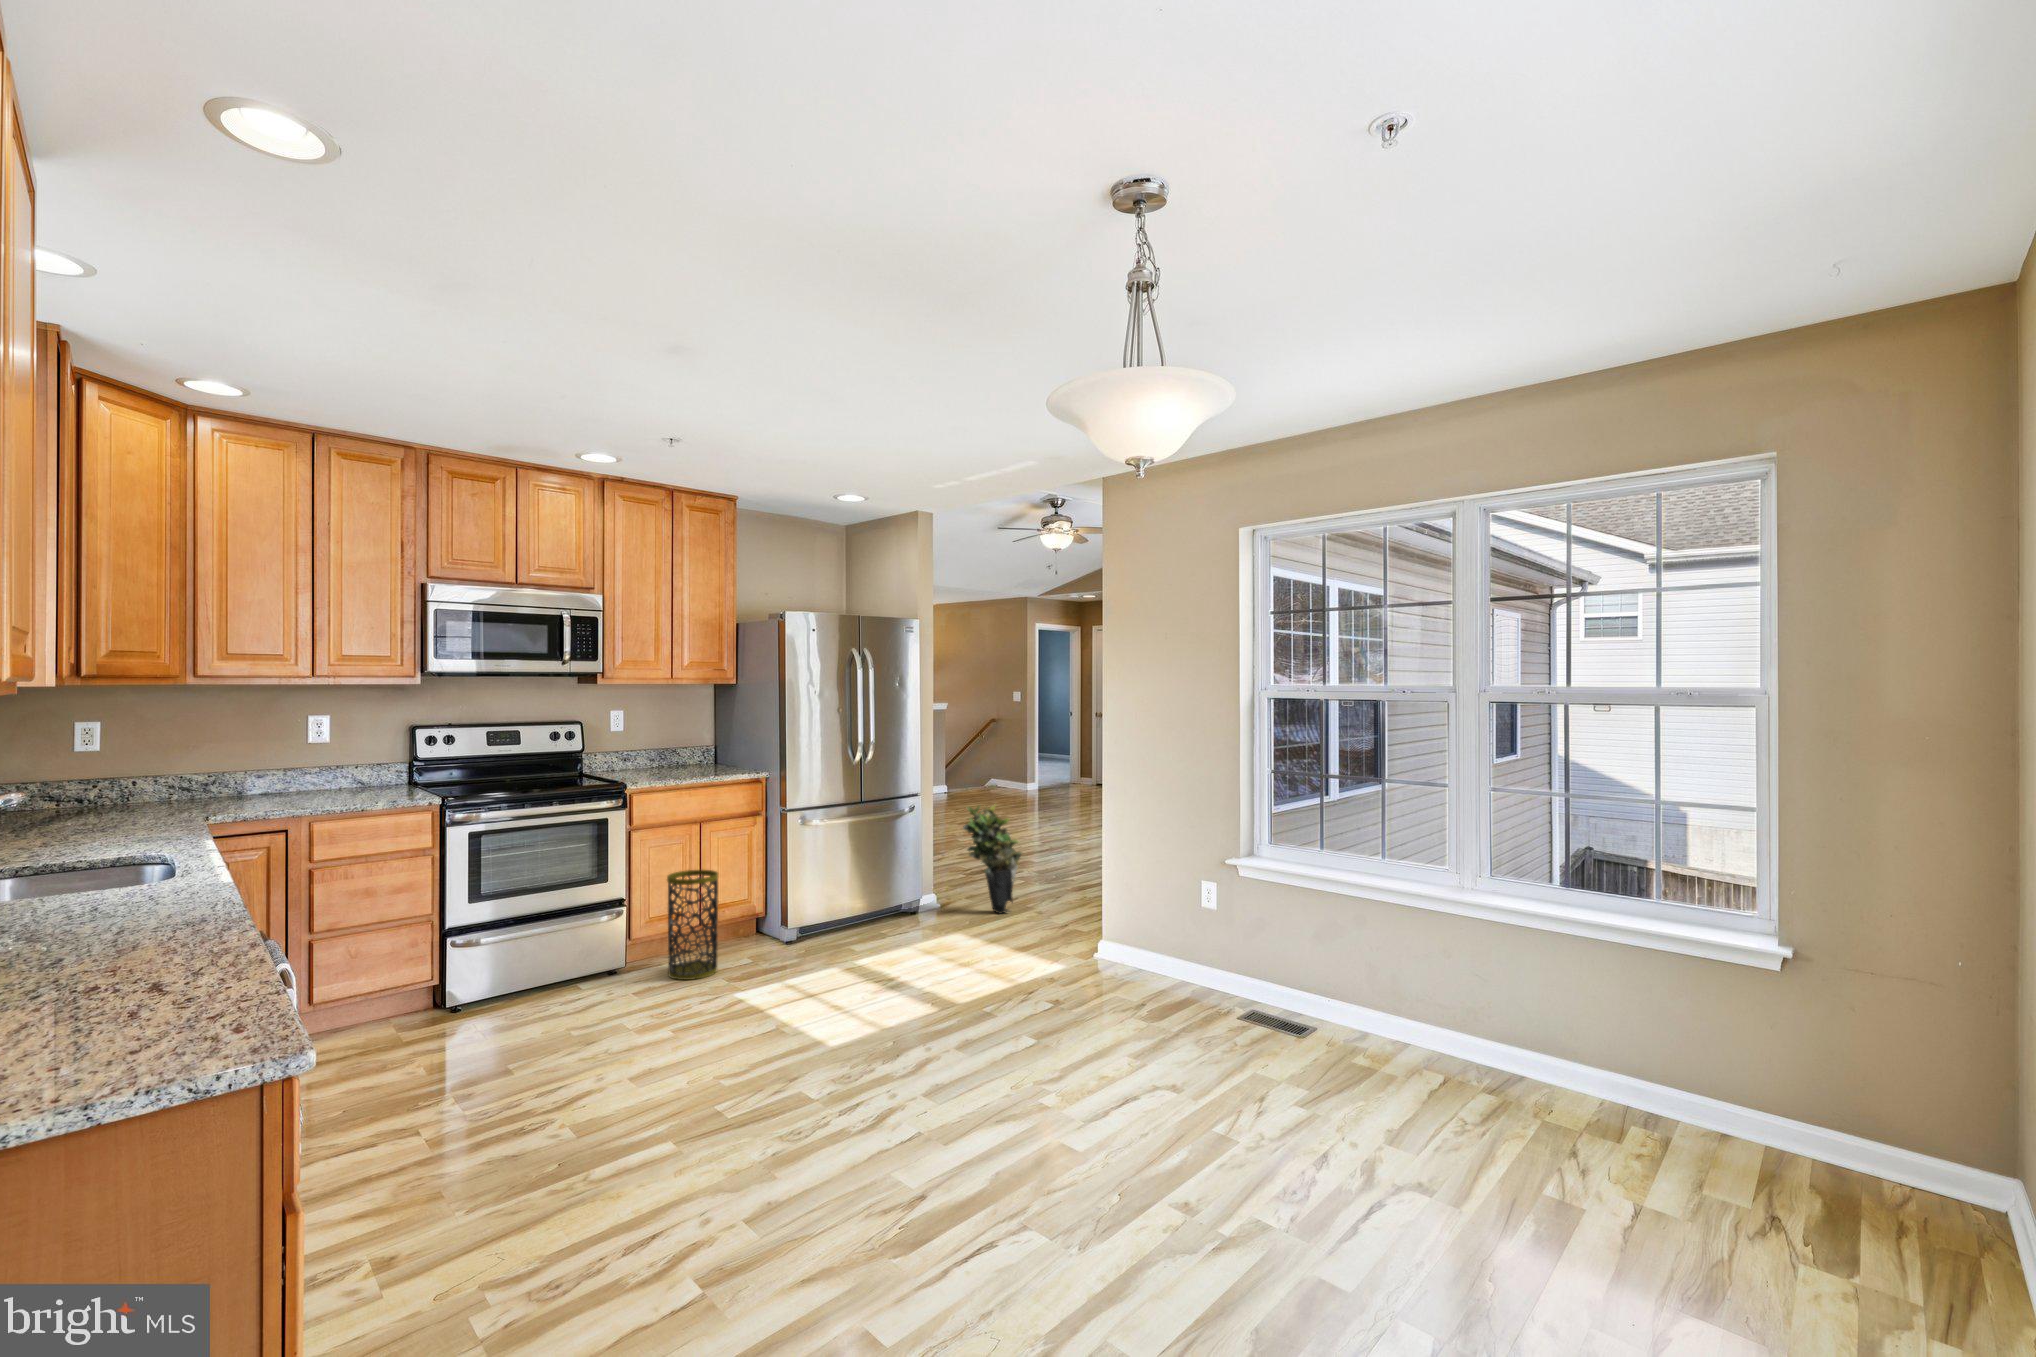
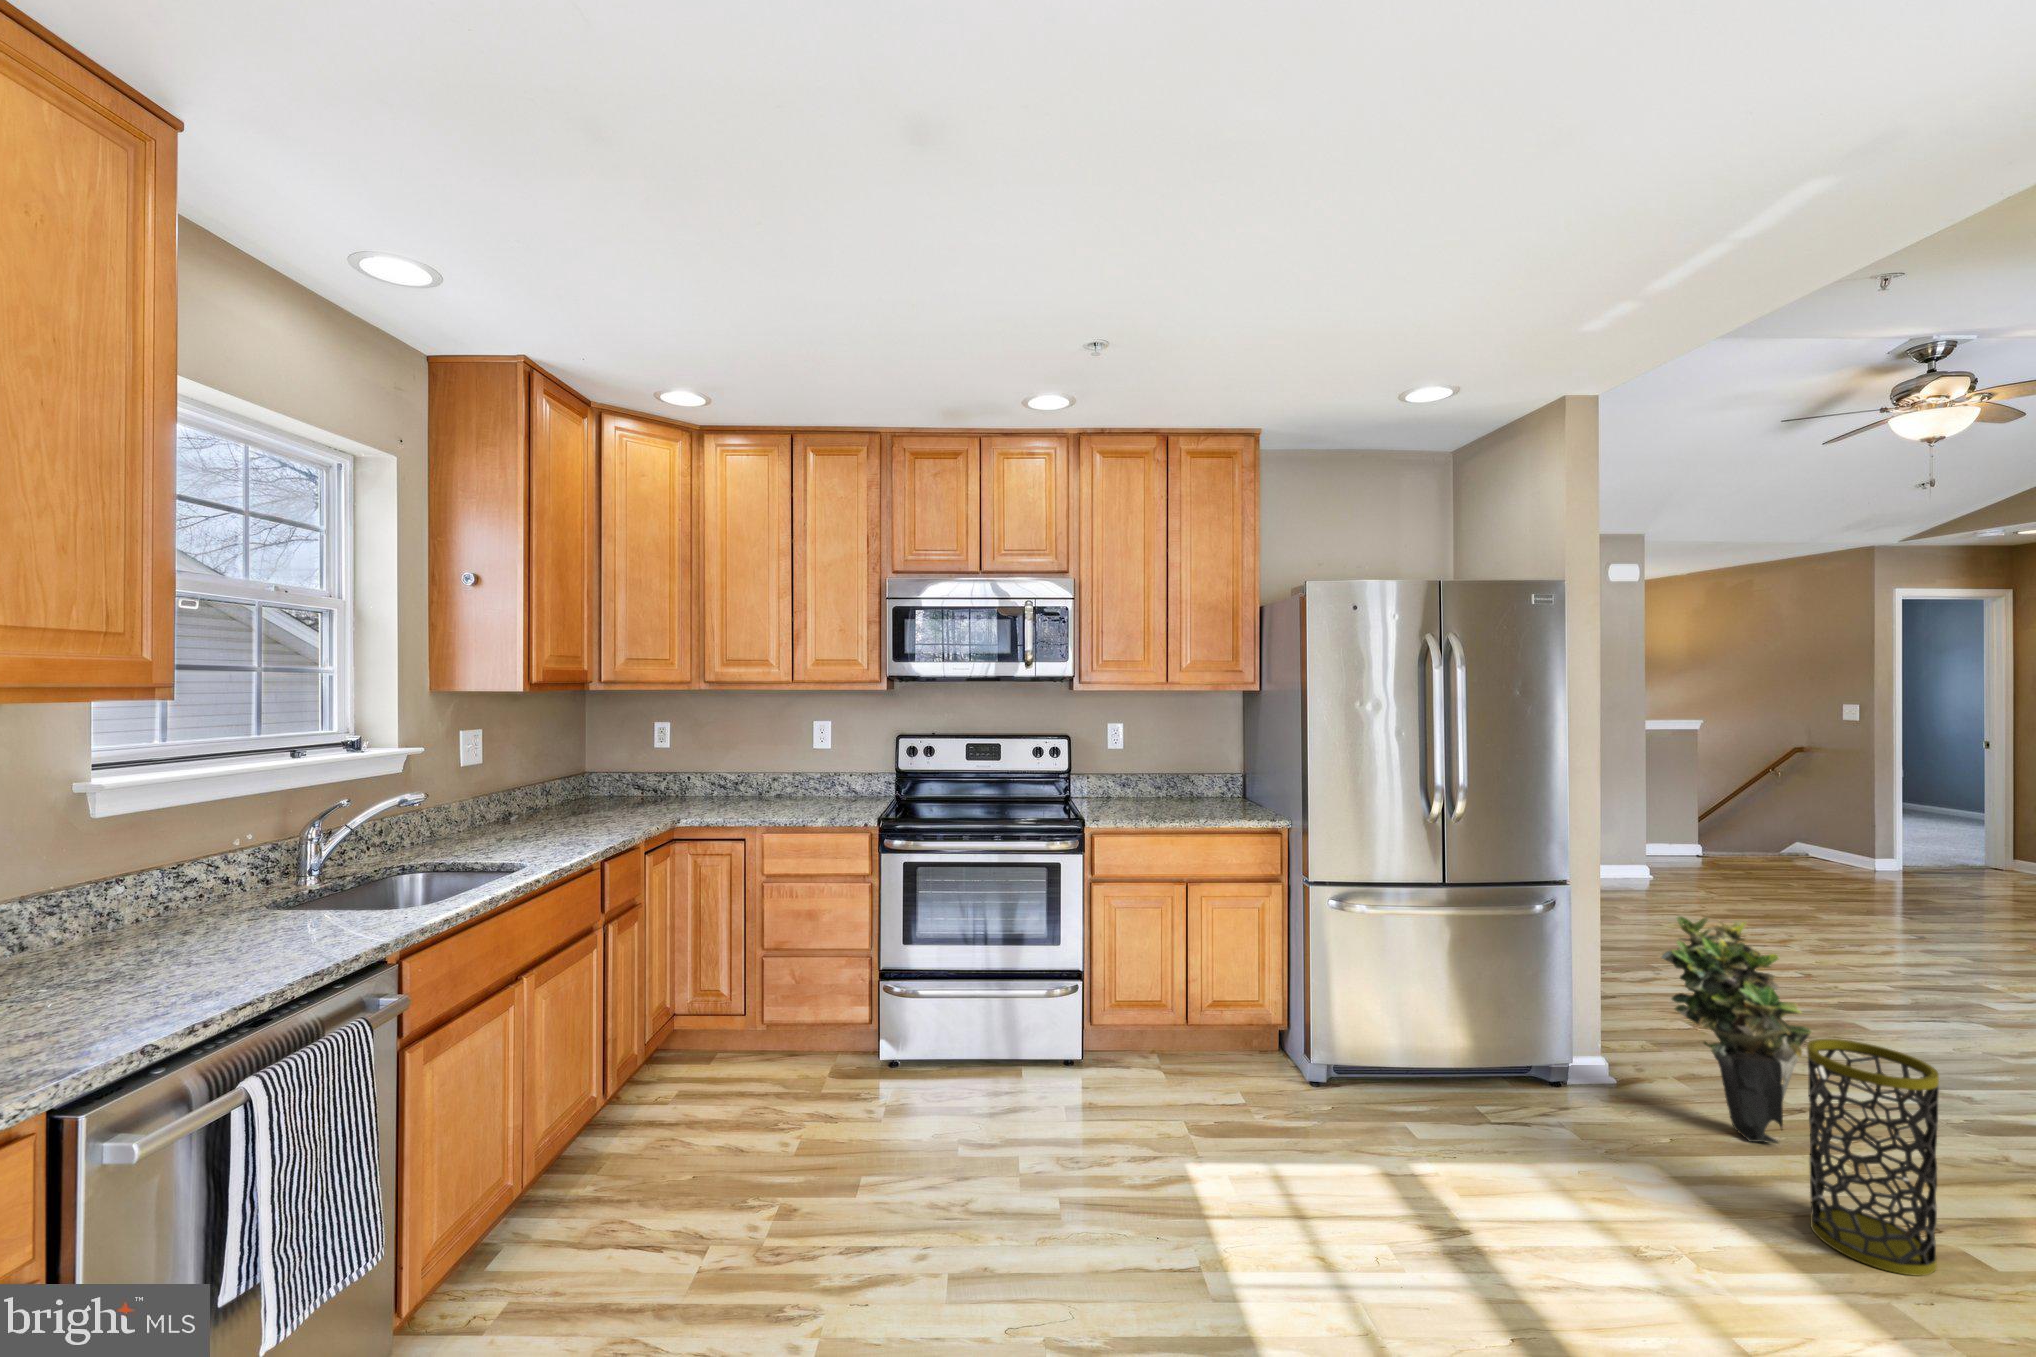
trash can: present [667,870,718,980] -> present [1807,1039,1939,1276]

